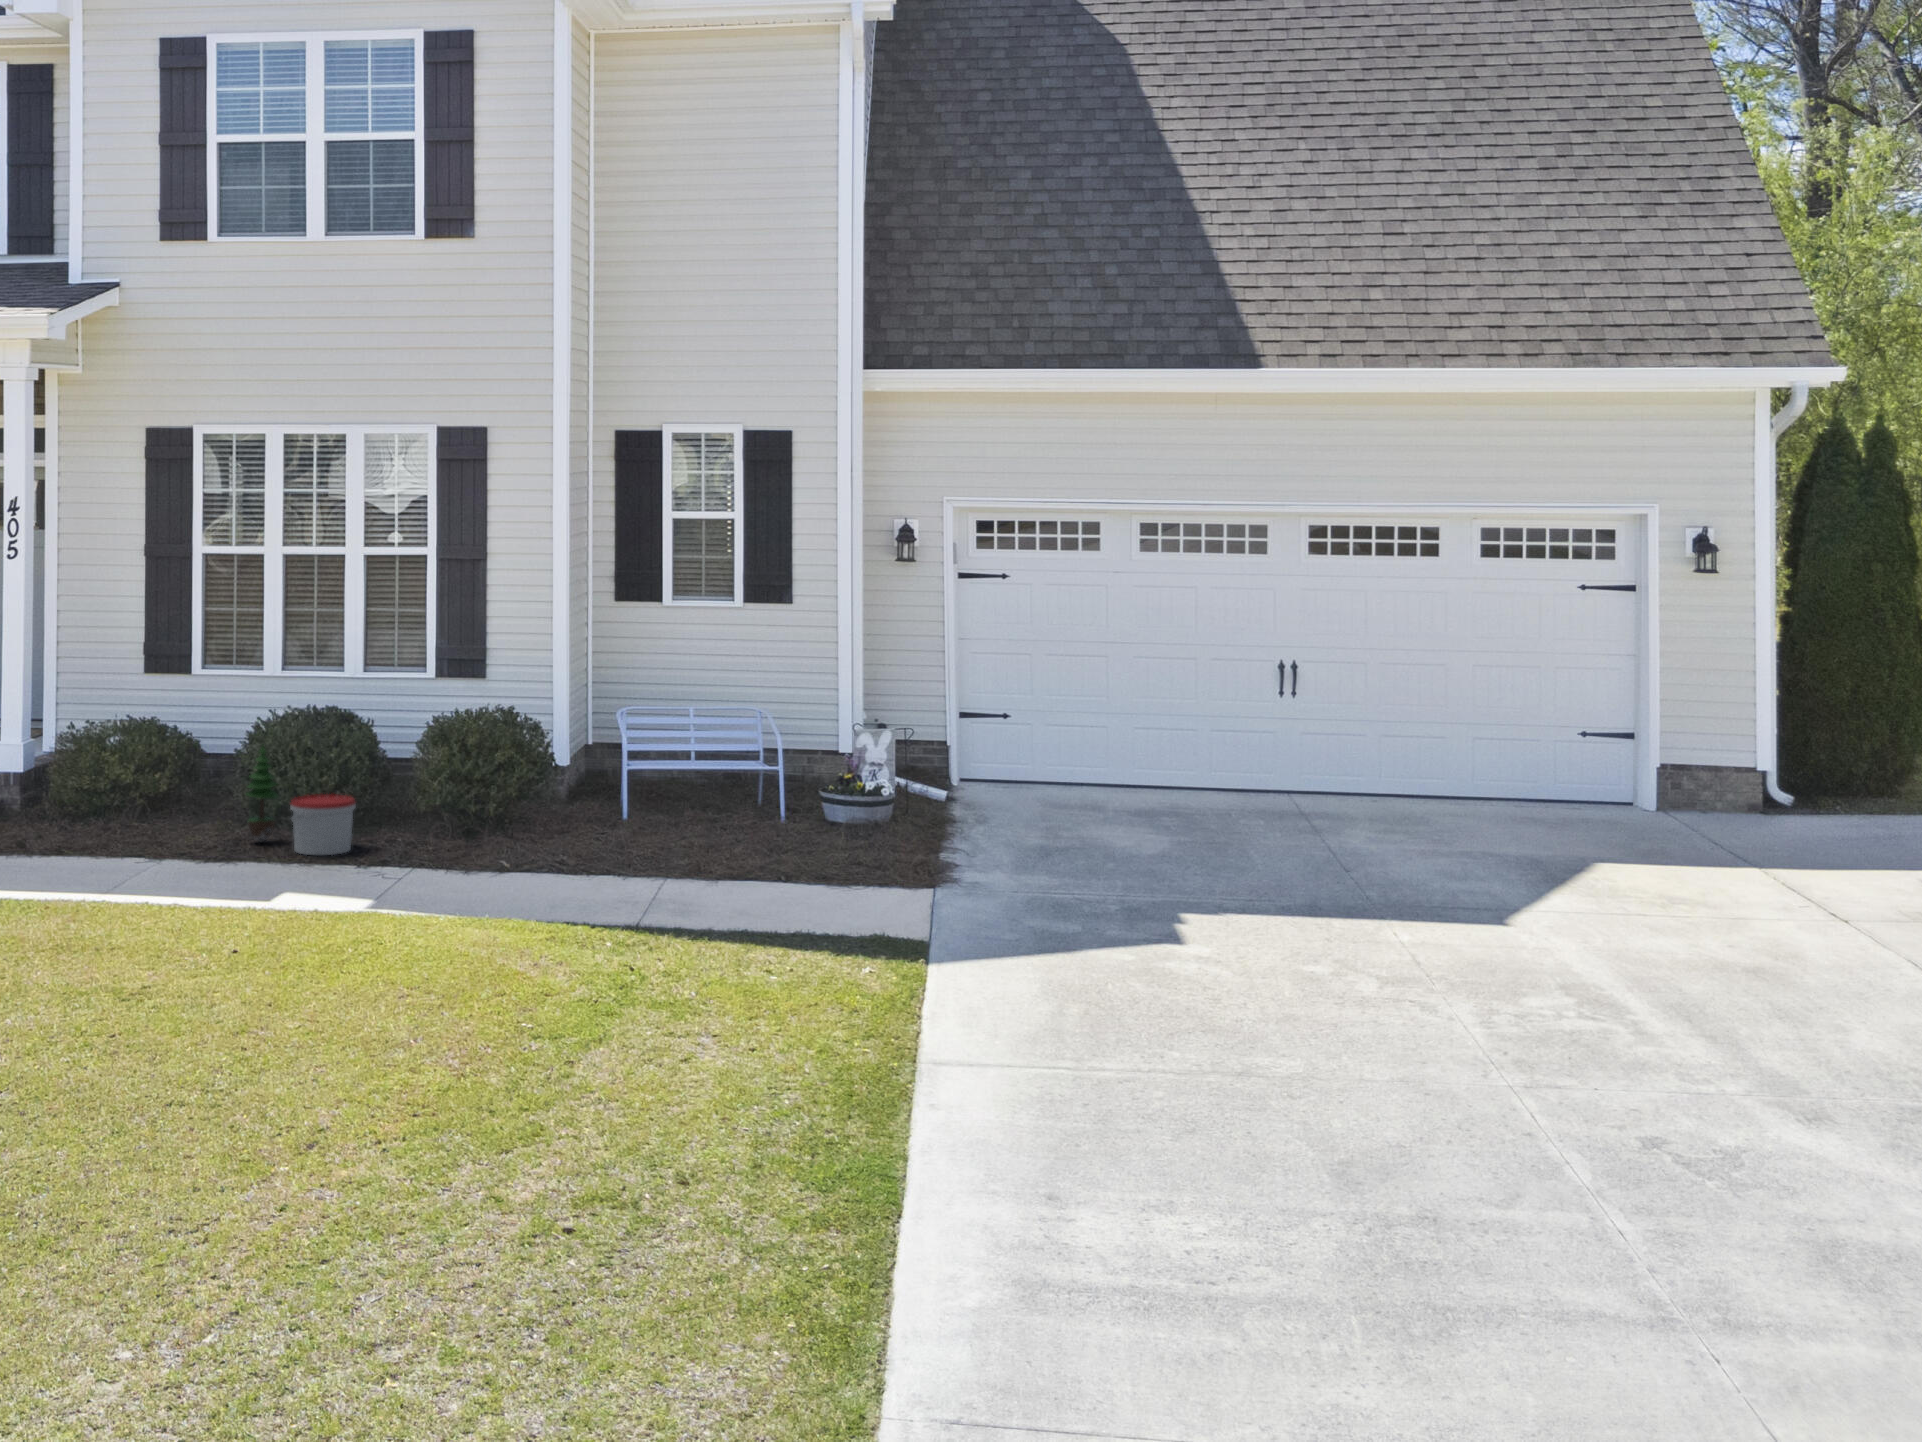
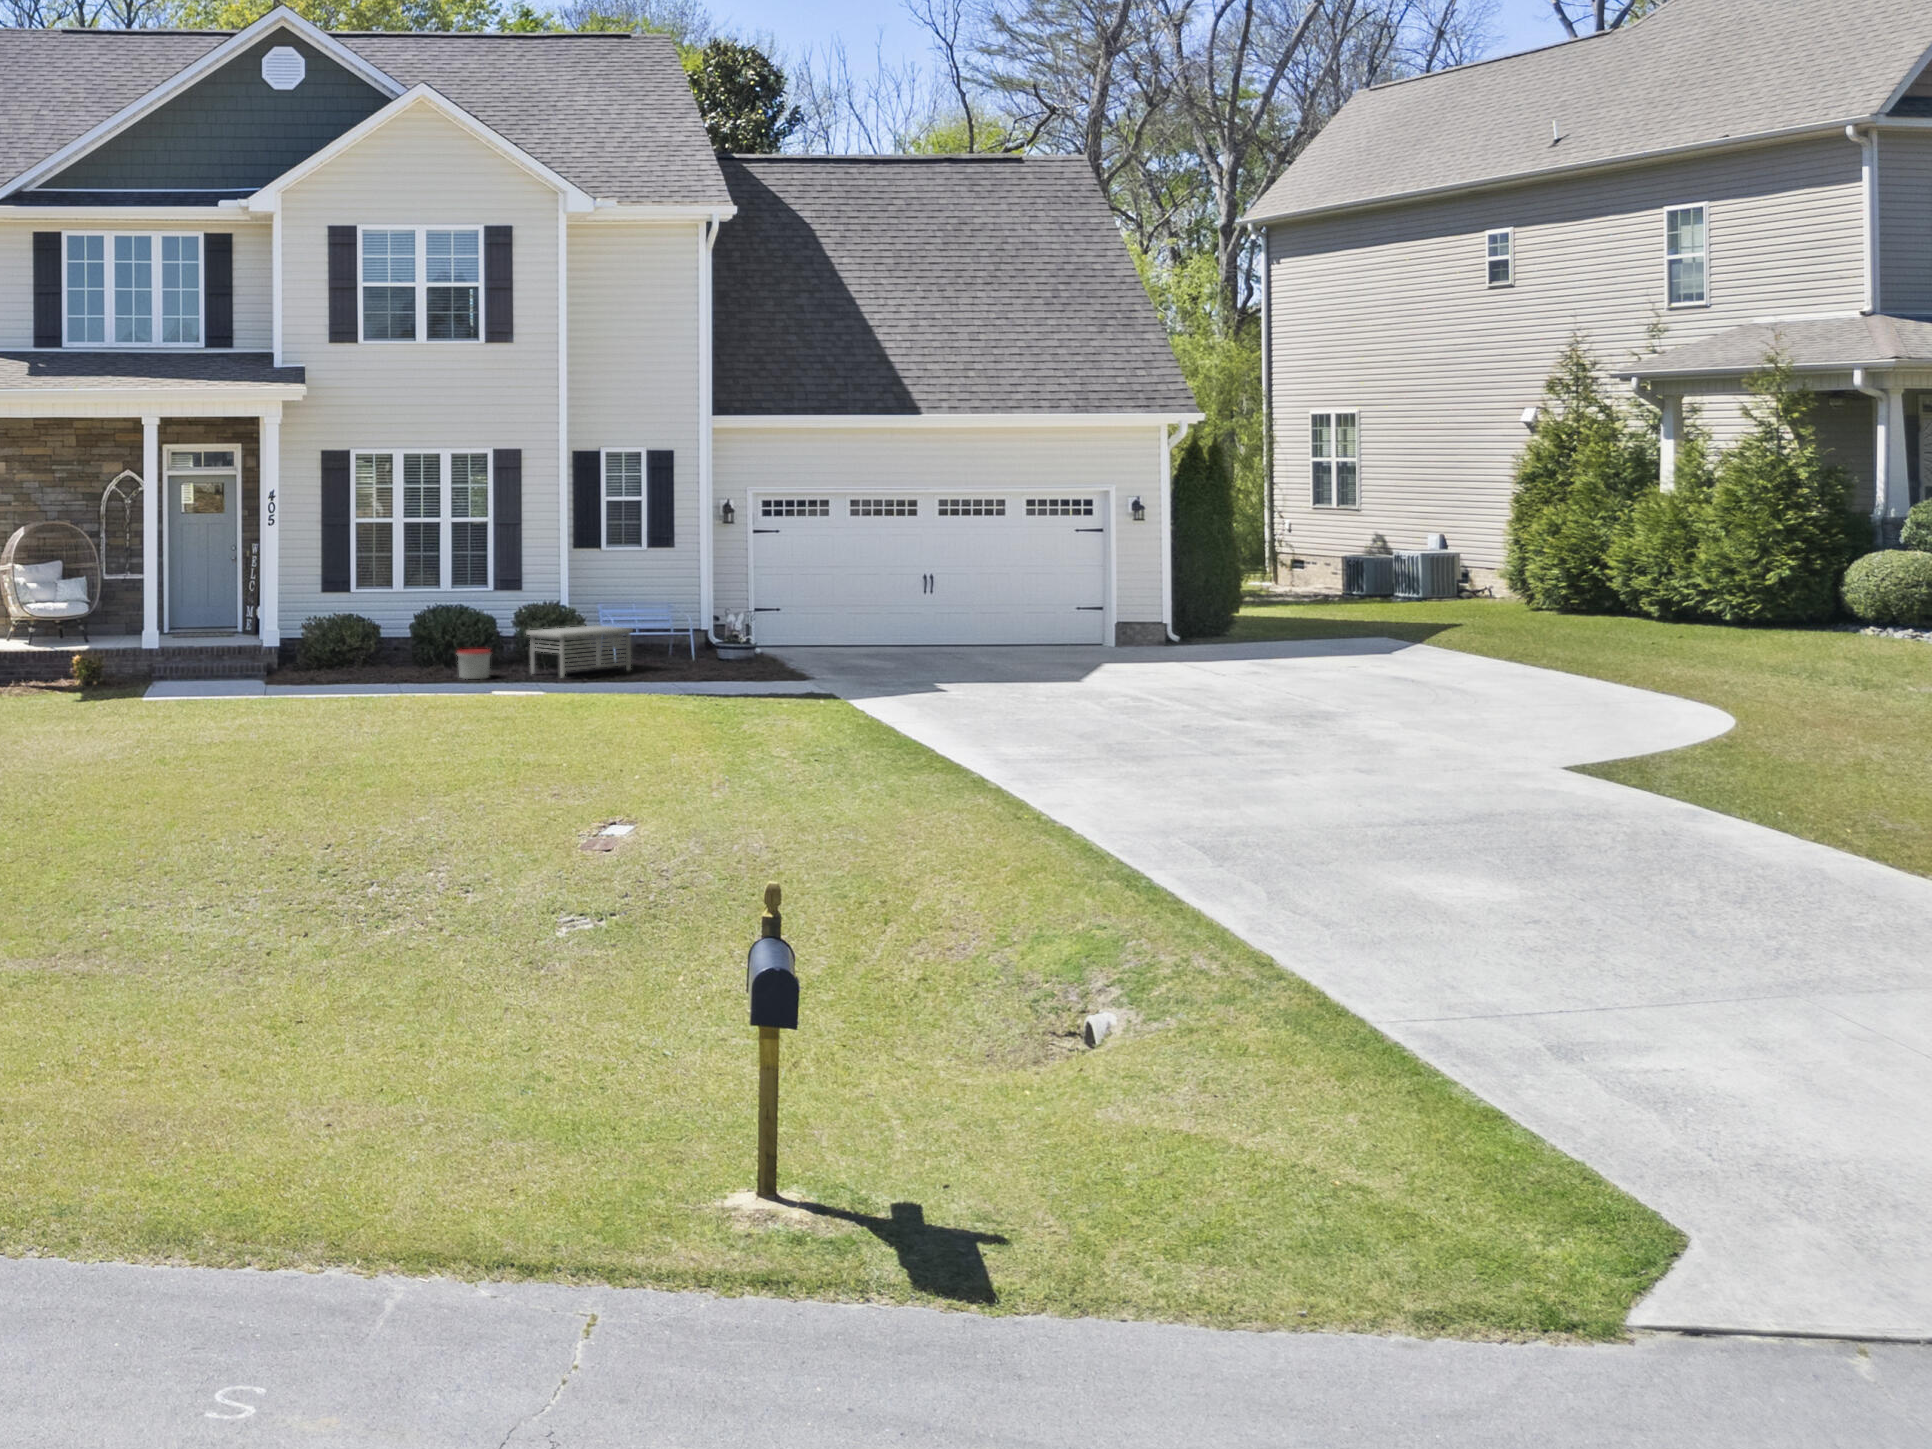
potted tree: present [246,746,278,842] -> none [424,623,443,677]
storage bench: none [423,756,630,863] -> present [527,625,632,677]

